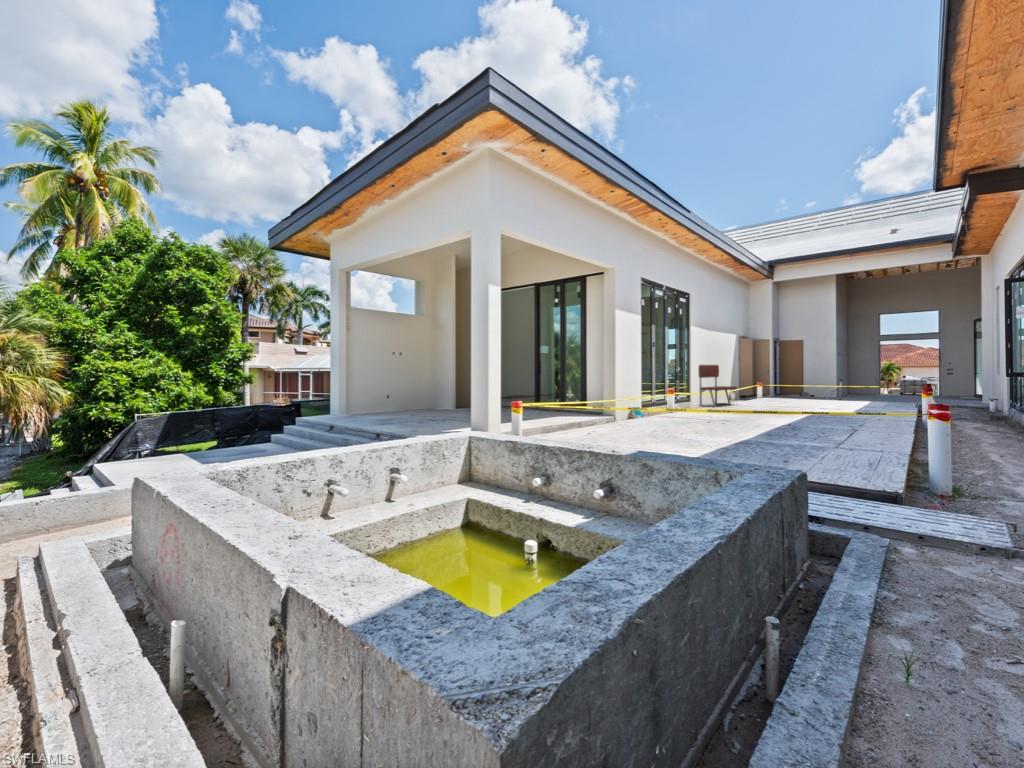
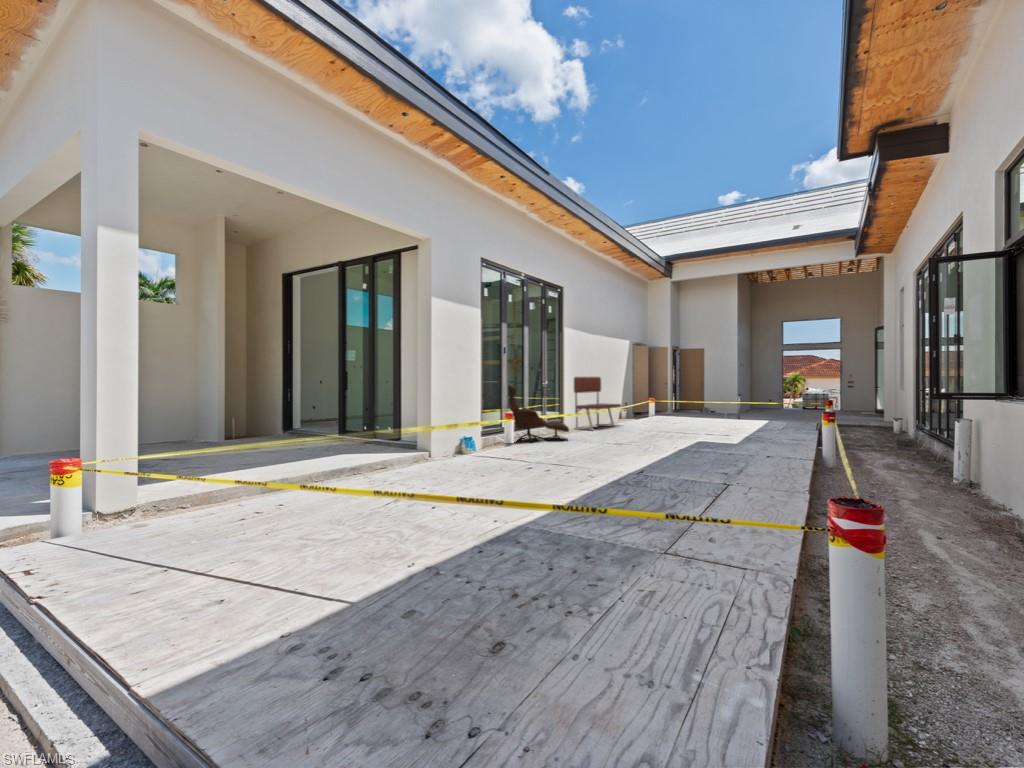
lounge chair: none [652,371,704,413] -> present [508,385,569,443]

